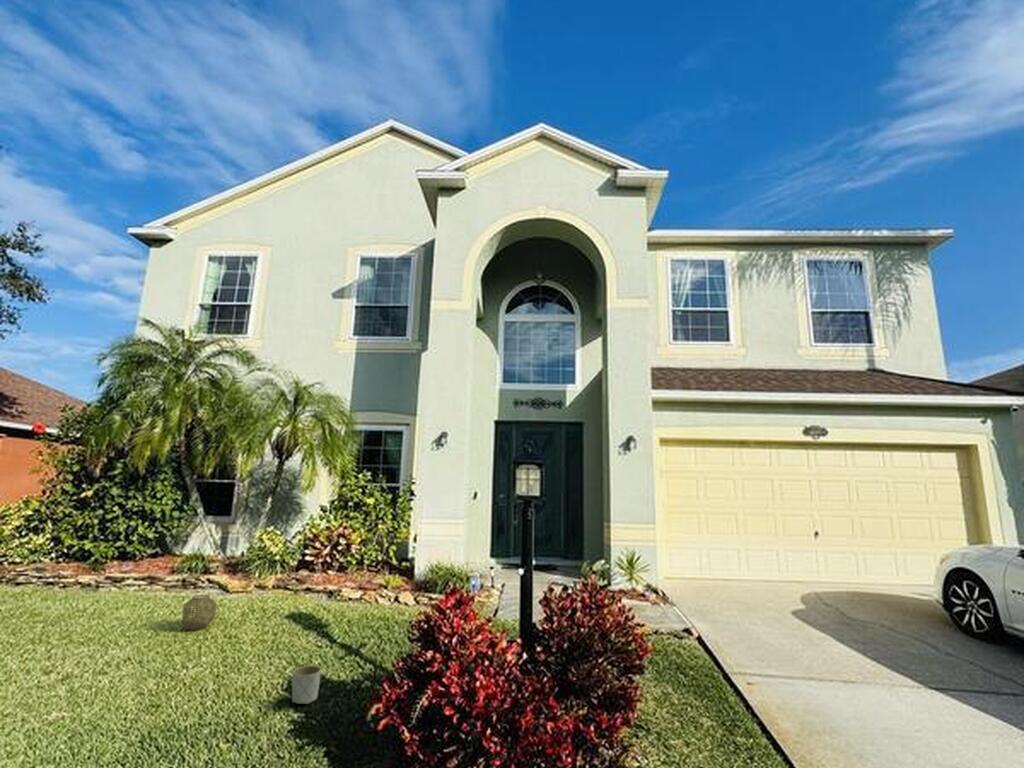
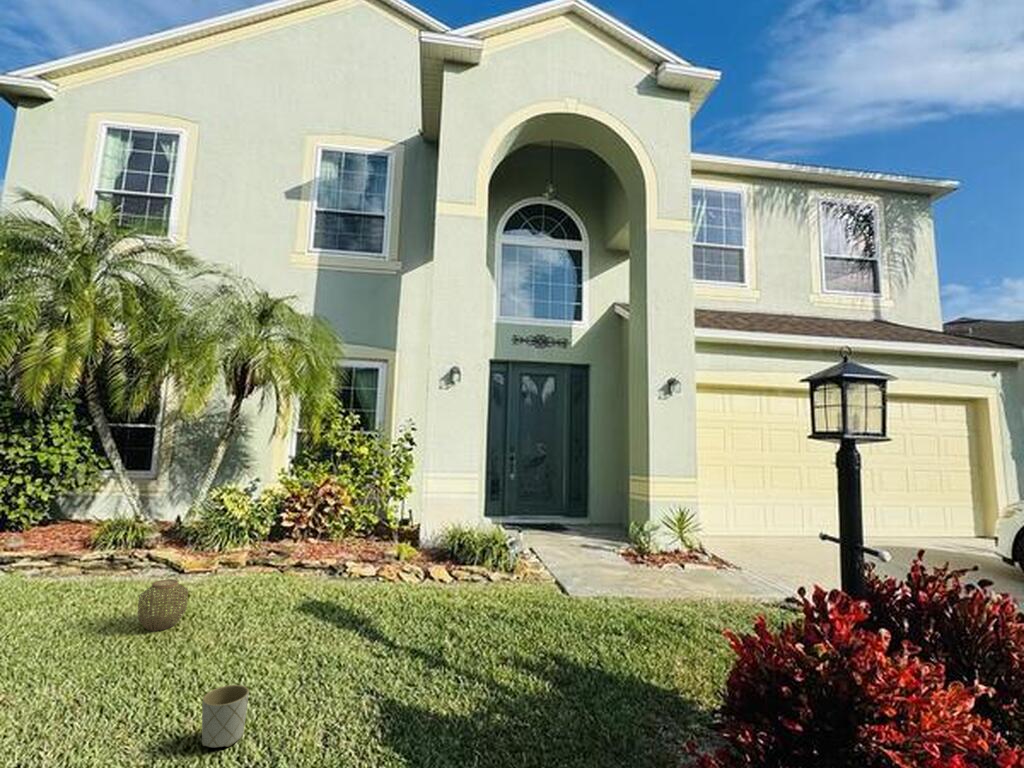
planter: present [292,666,321,704] -> present [202,685,249,747]

